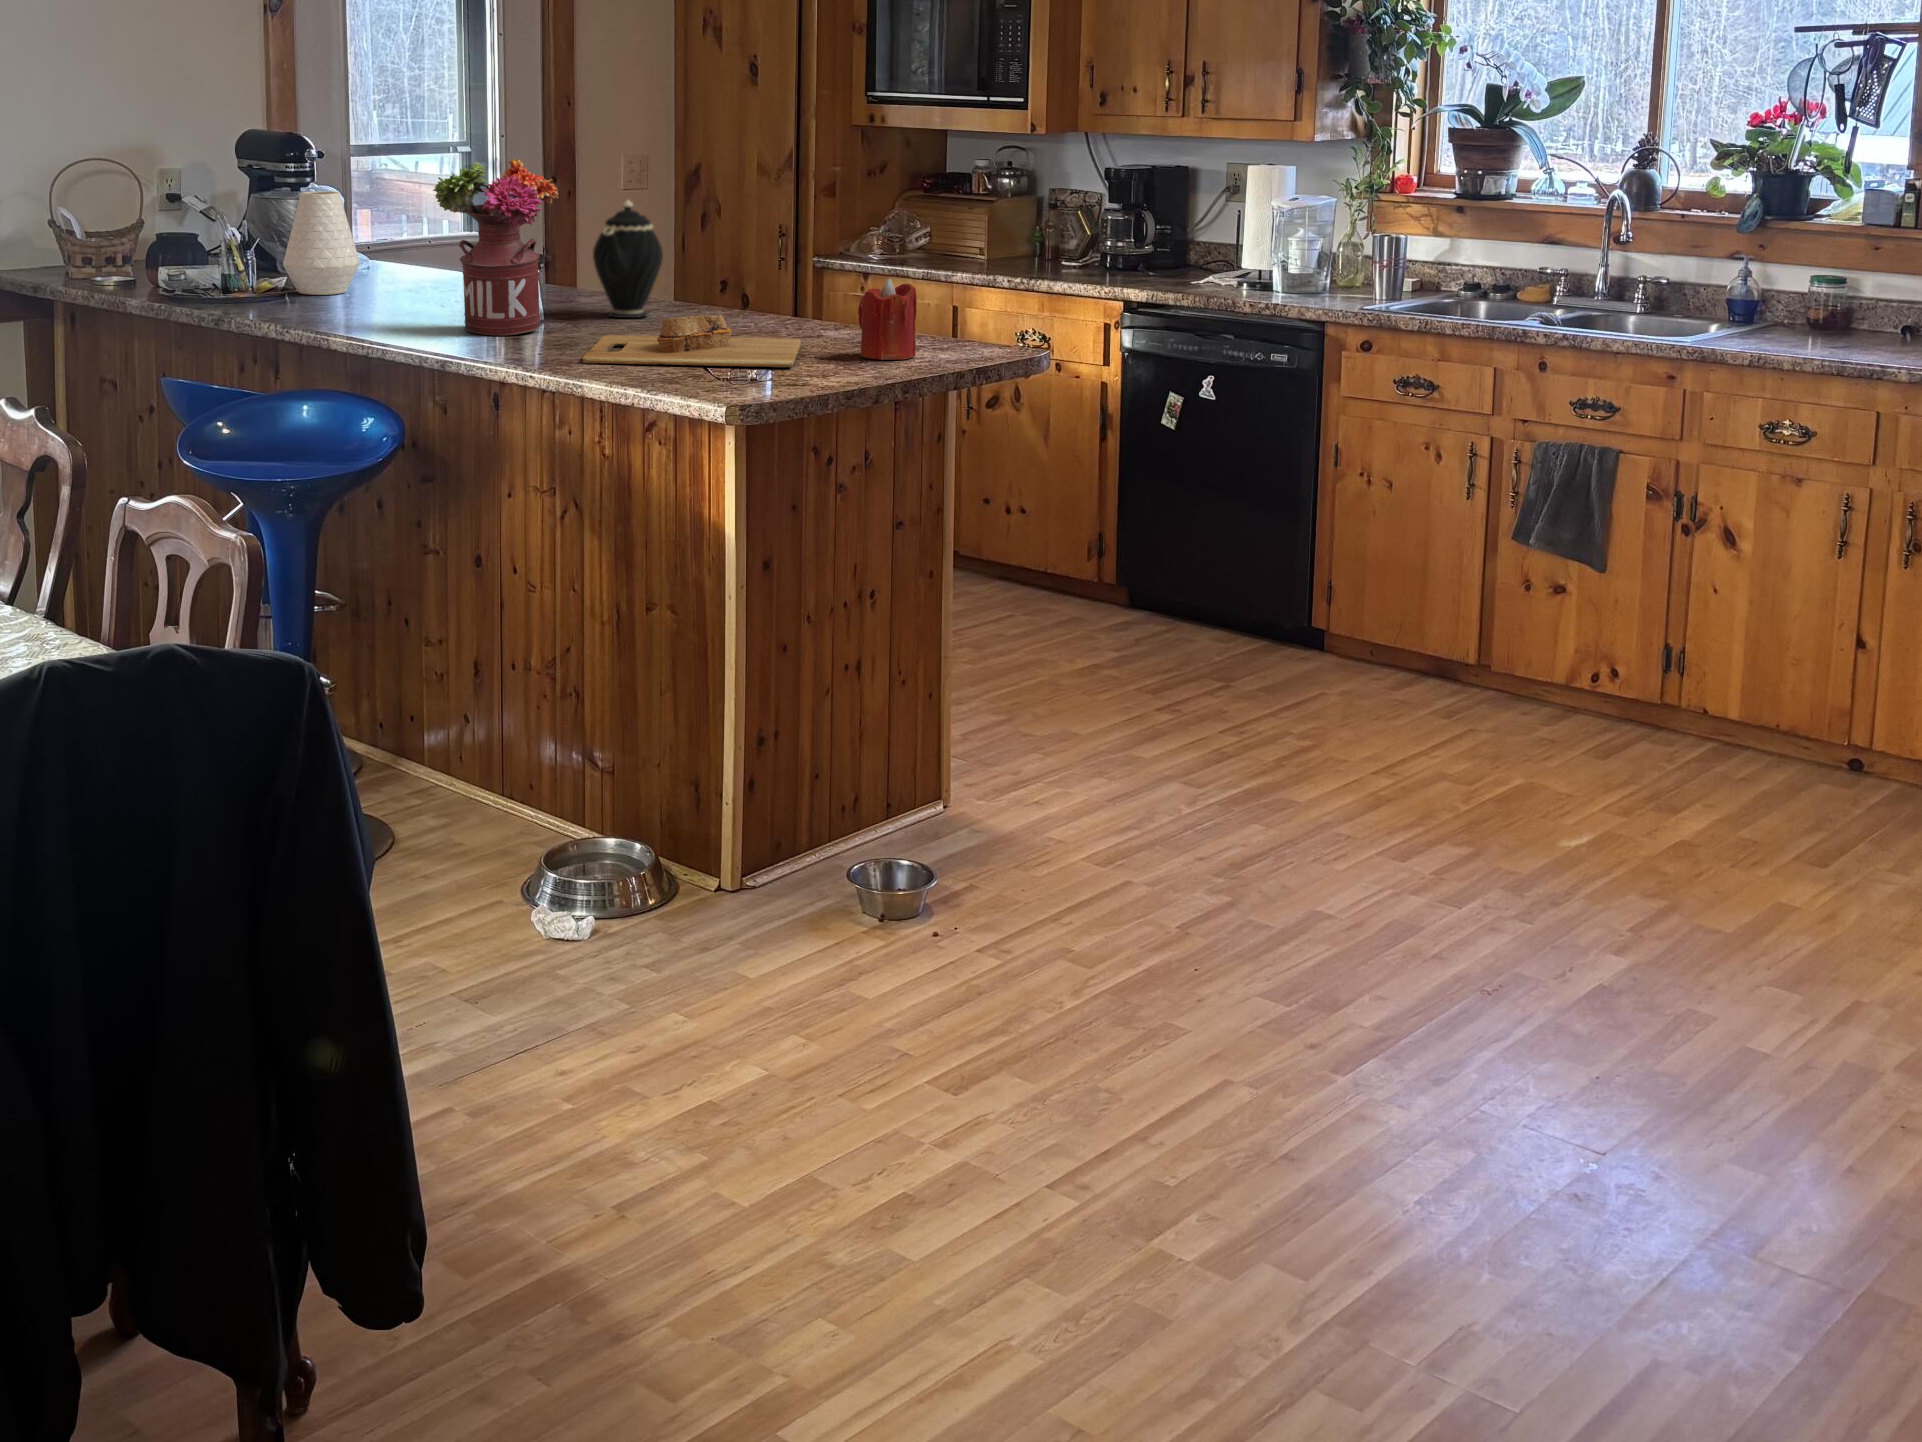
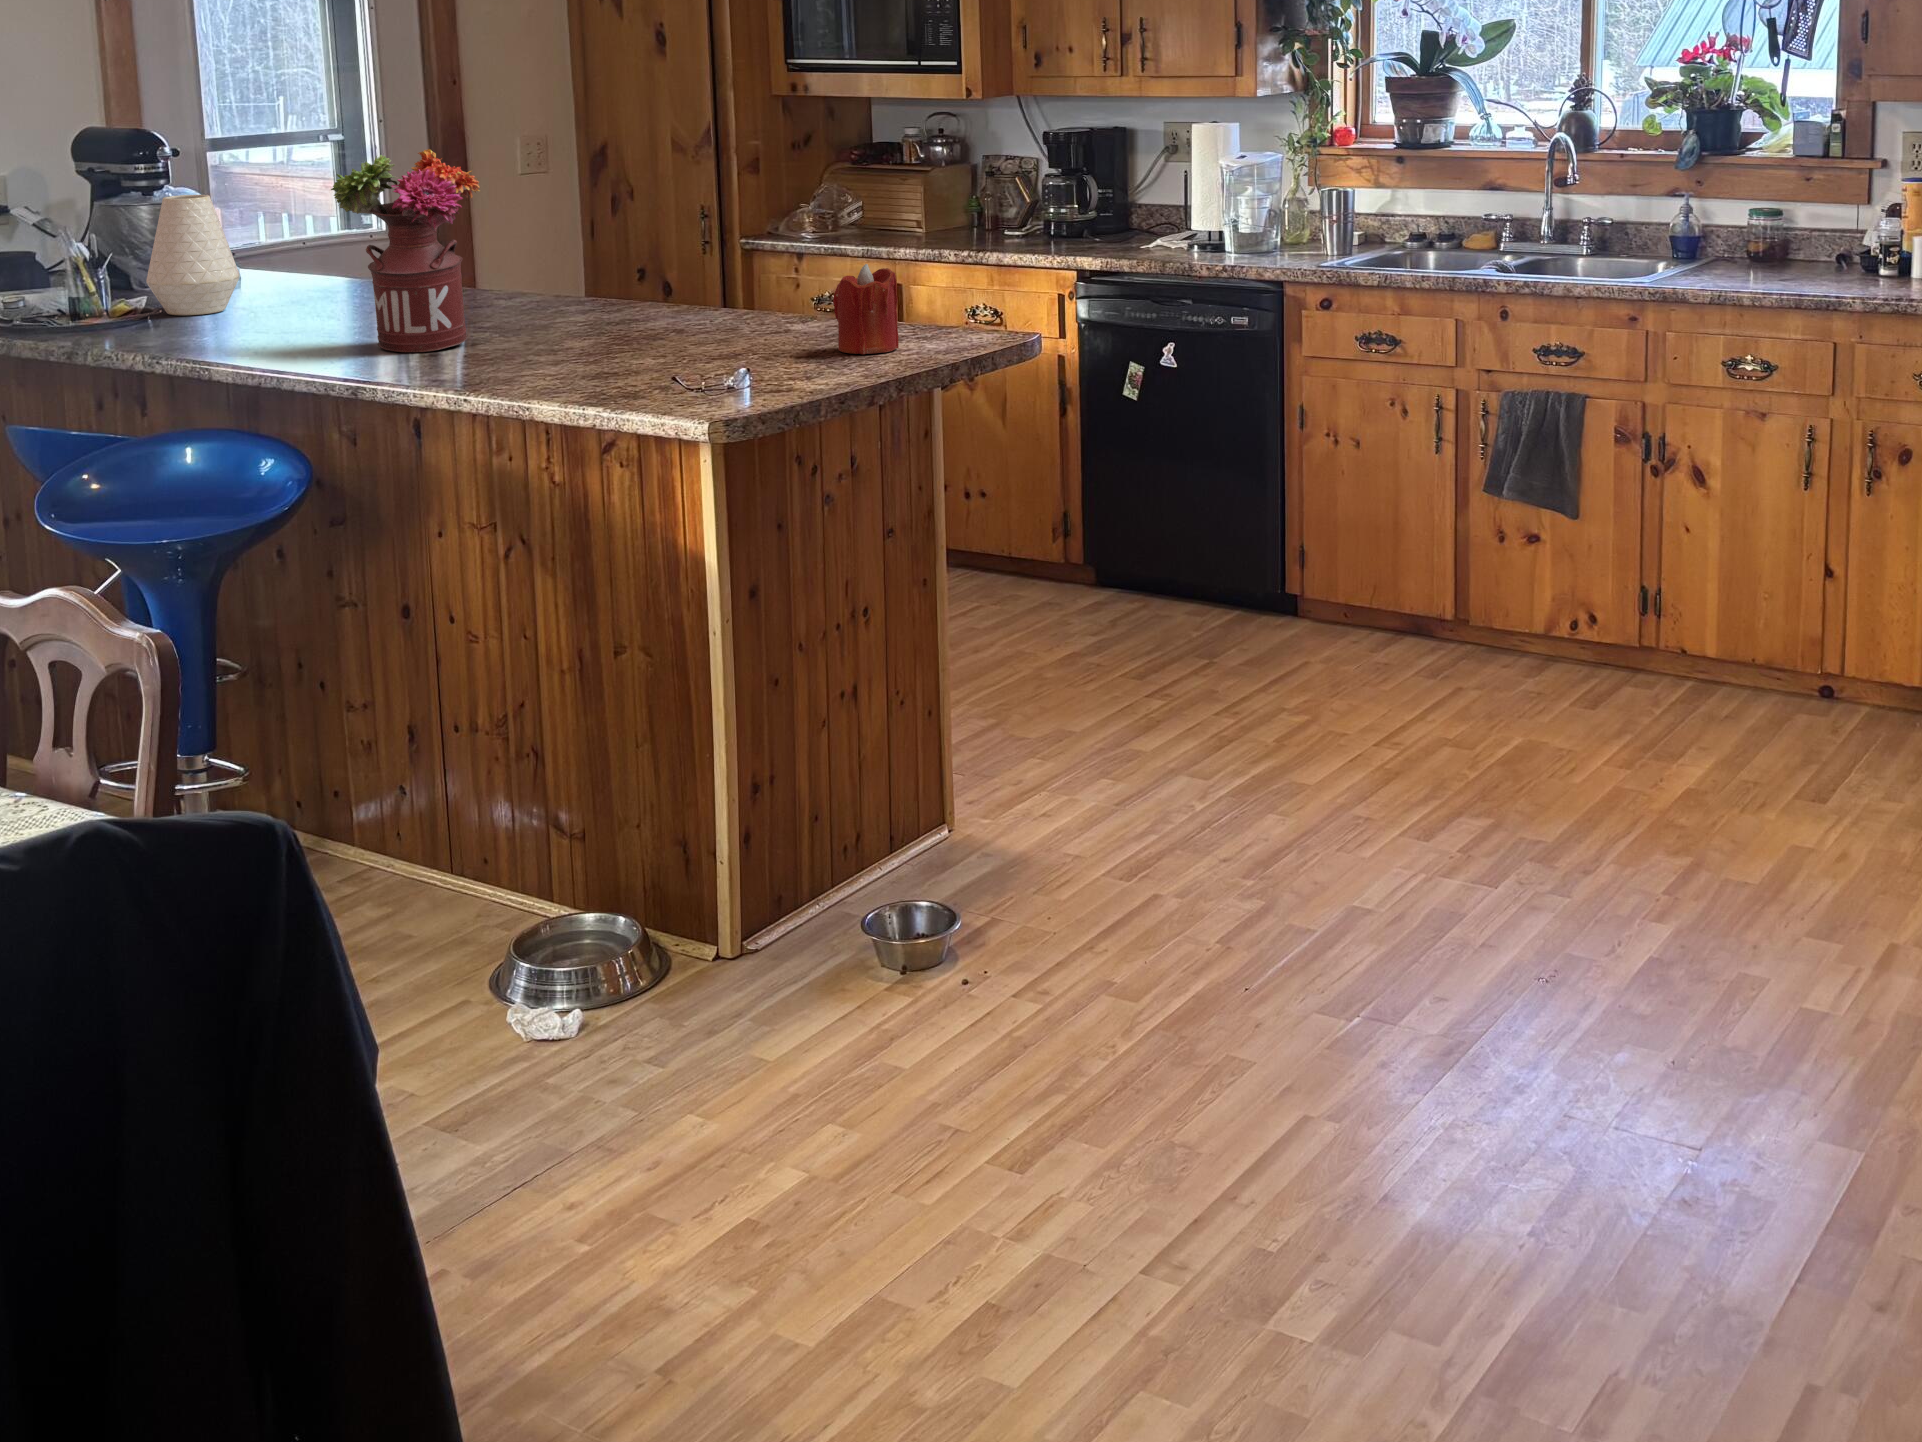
teapot: present [593,200,663,318] -> none [519,189,600,322]
cutting board: present [582,315,801,367] -> none [527,315,770,380]

